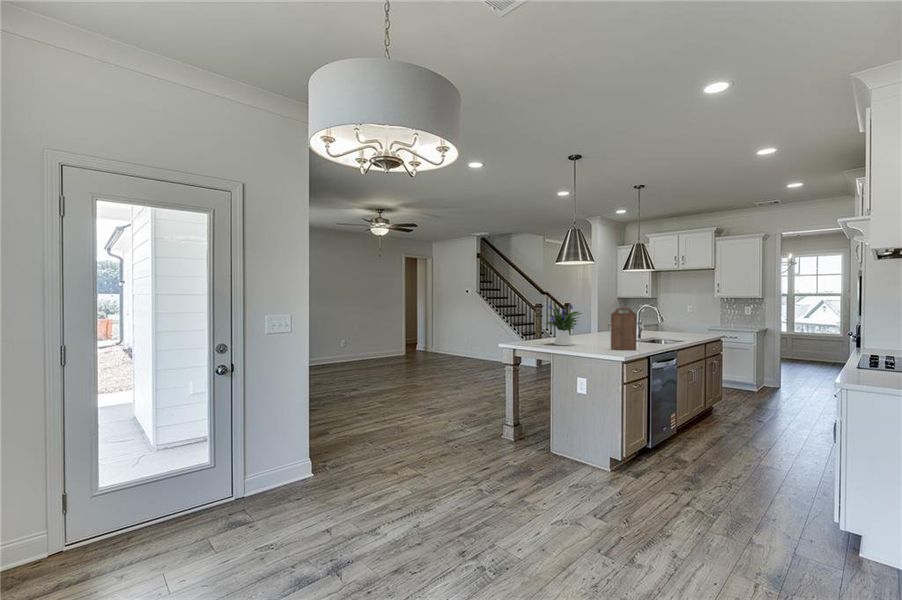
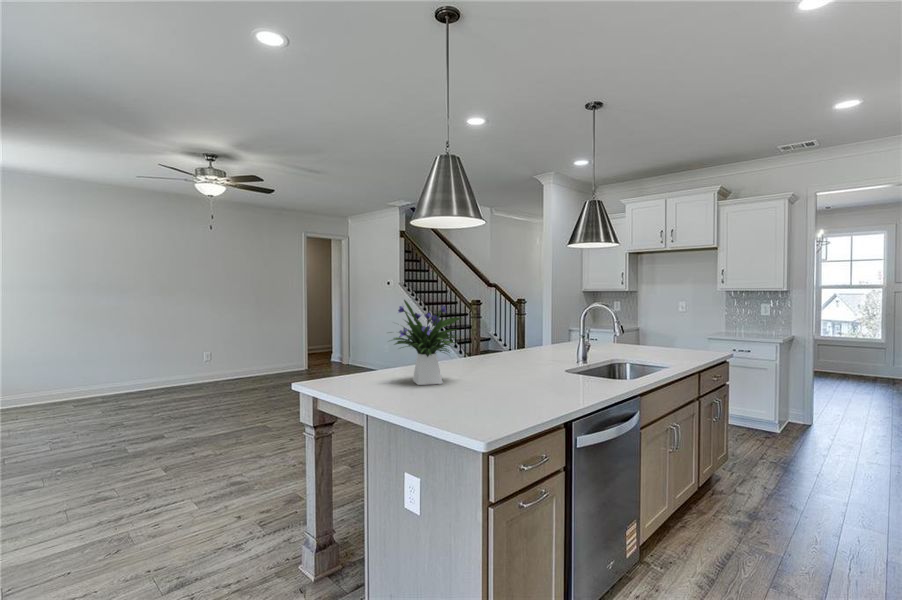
cutting board: present [611,308,637,350] -> none [500,312,552,401]

